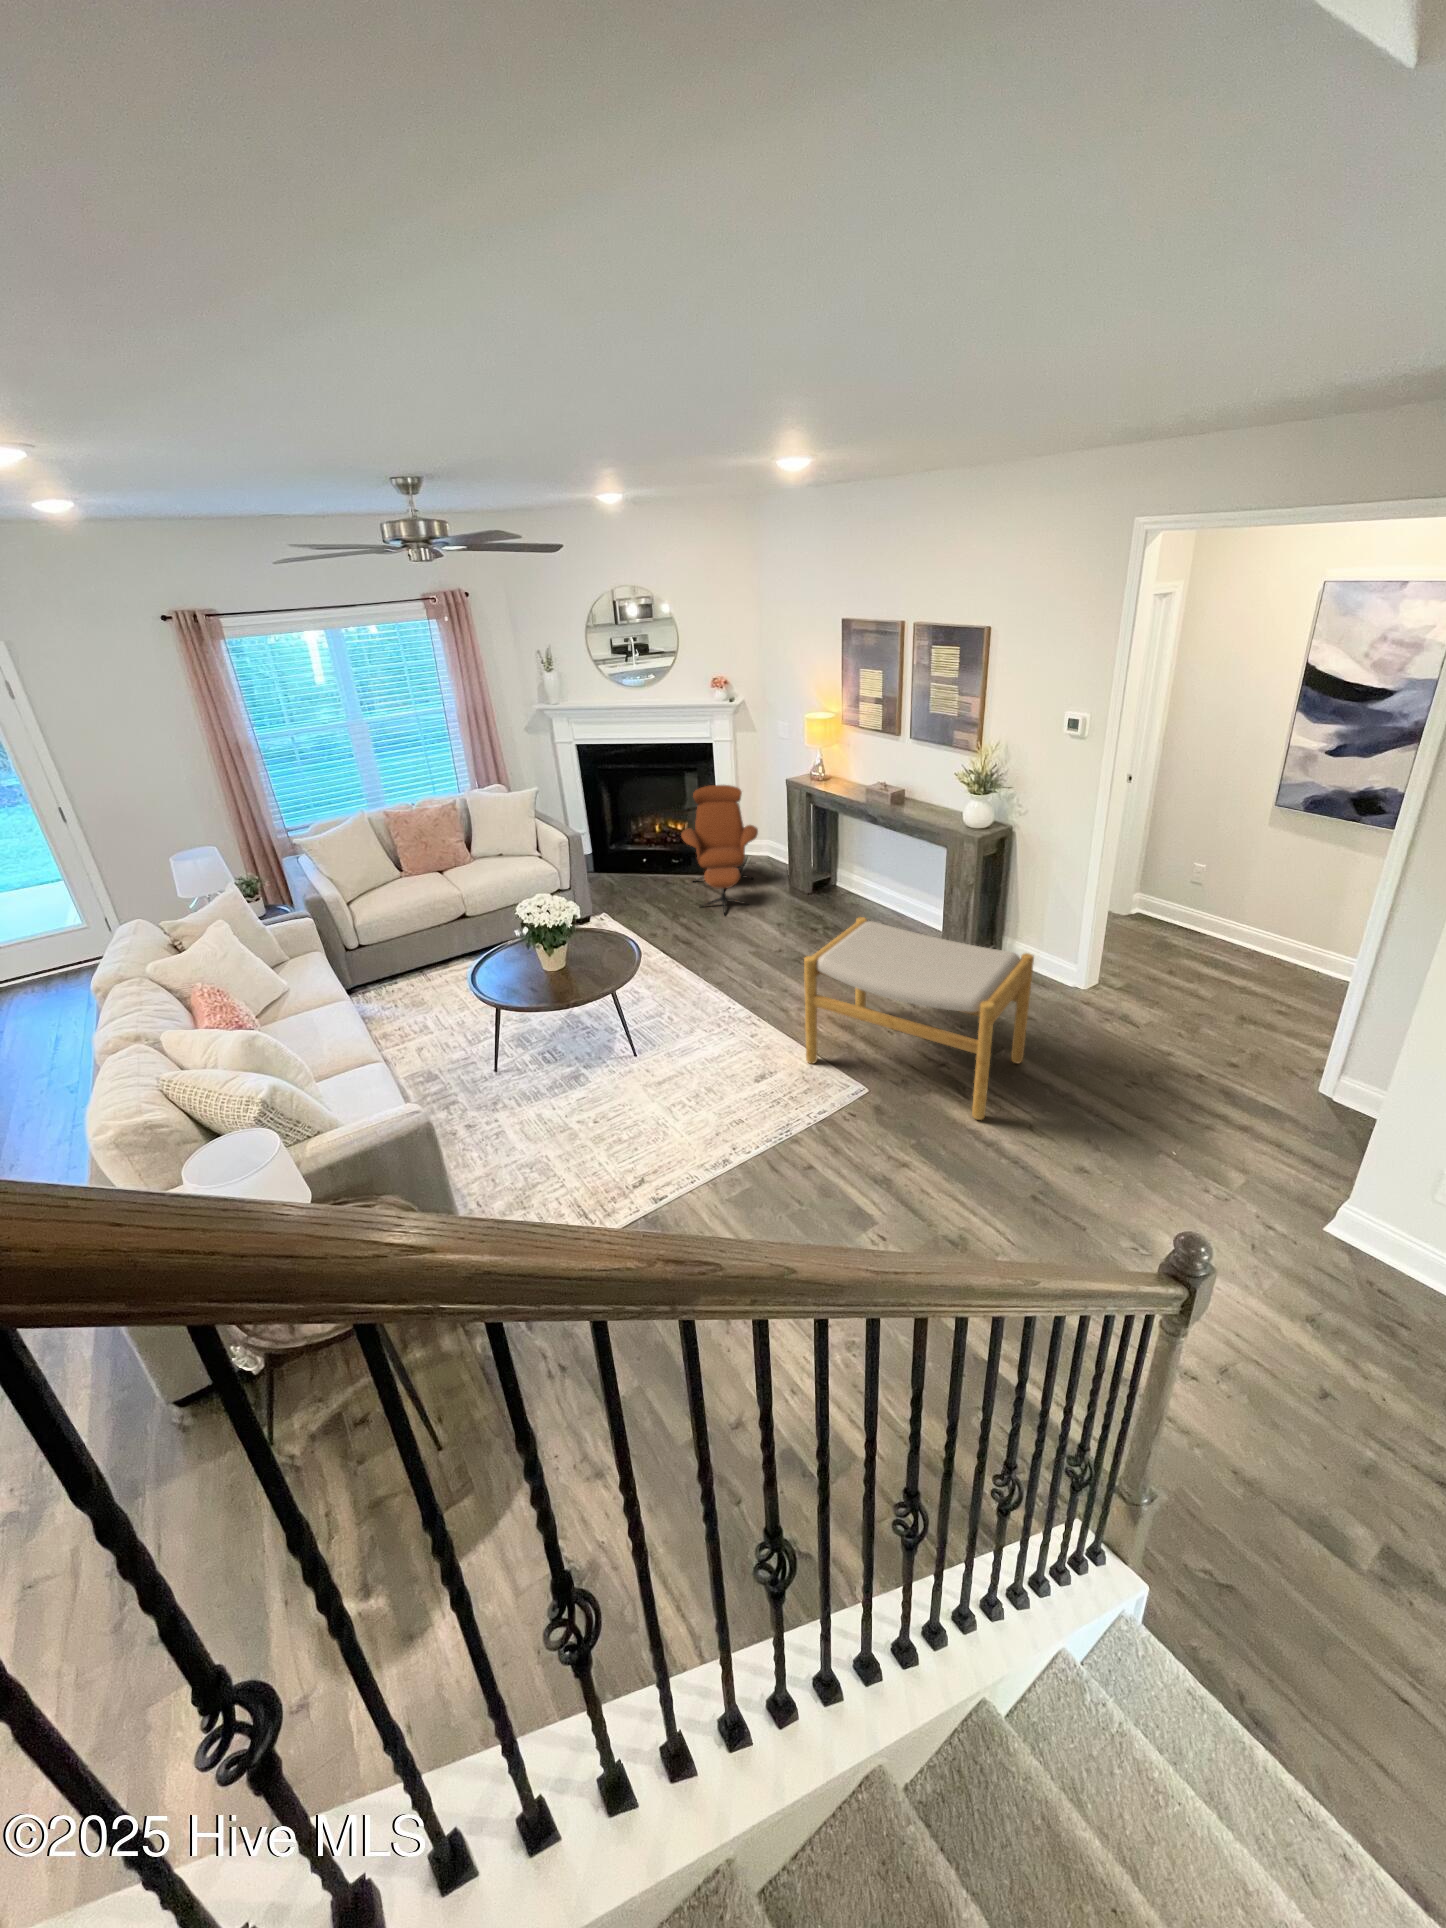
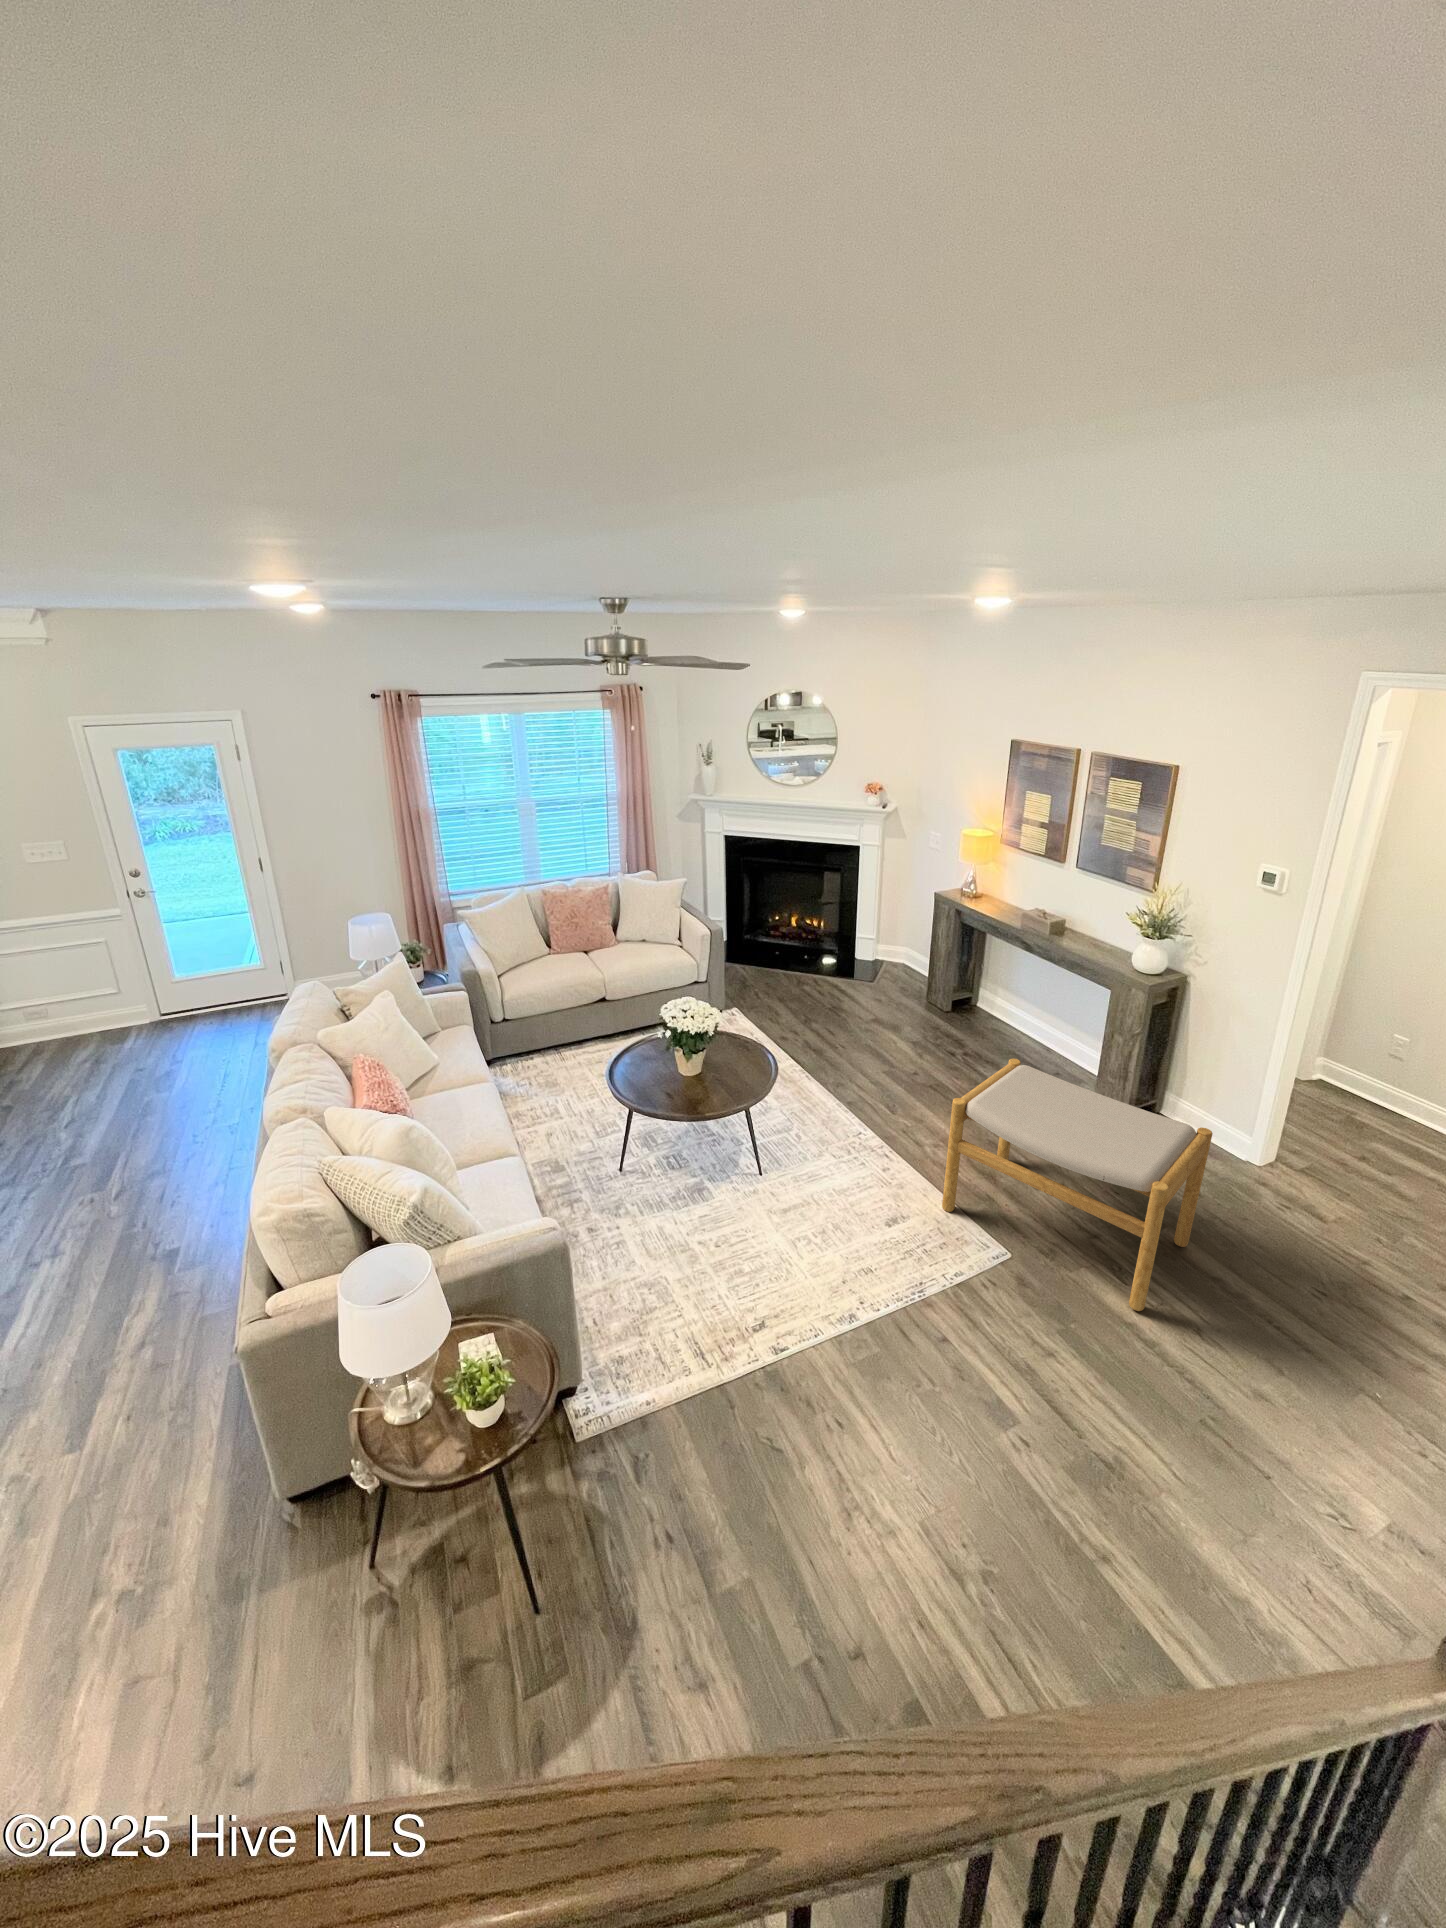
lounge chair: present [681,785,758,912] -> none [822,890,901,1026]

